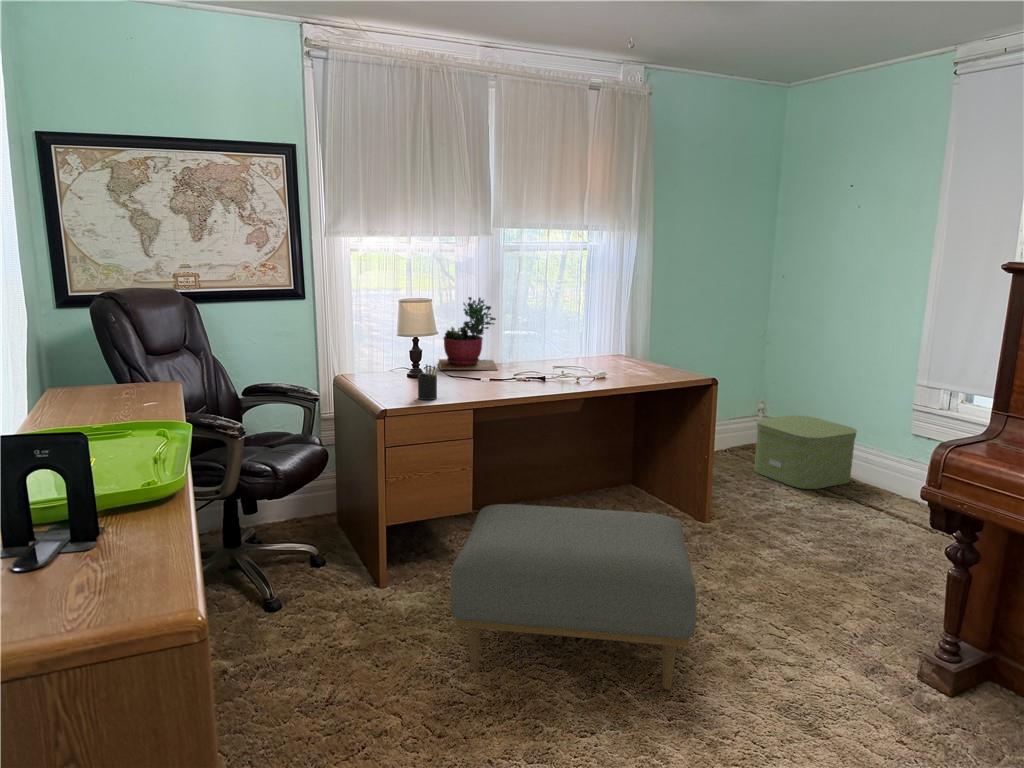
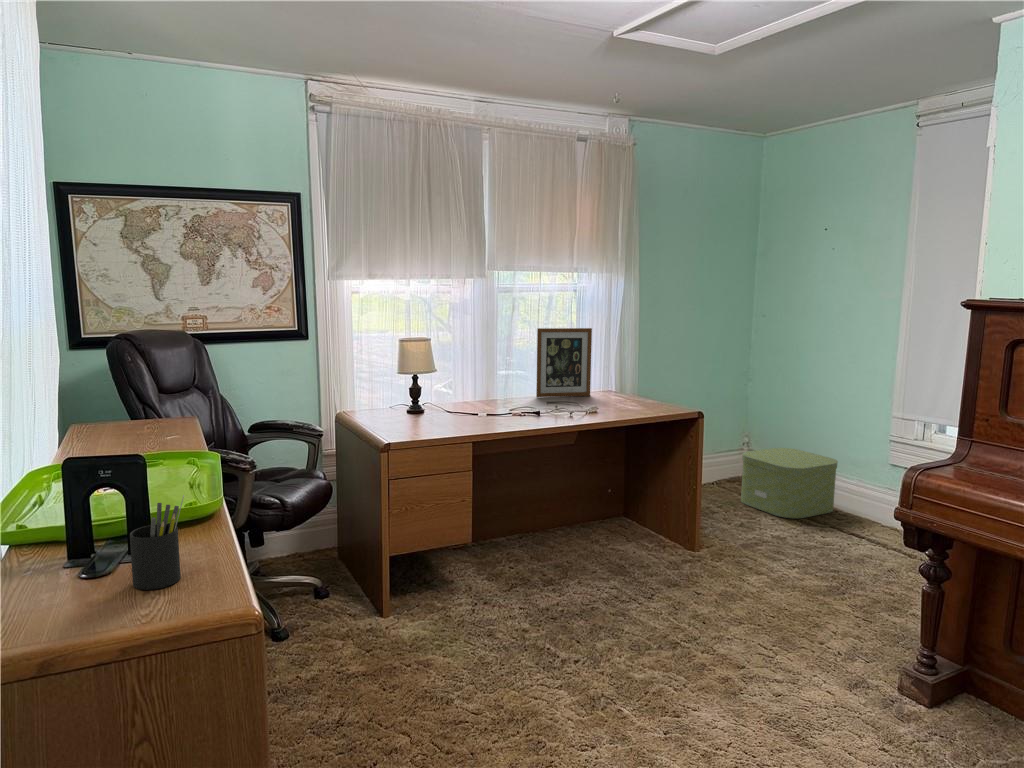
picture frame: none [544,289,603,361] -> present [536,328,592,397]
succulent plant: present [439,297,498,370] -> none [435,336,493,406]
pen holder: present [418,361,440,400] -> present [130,495,184,590]
ottoman: present [451,504,697,689] -> none [456,533,689,706]

